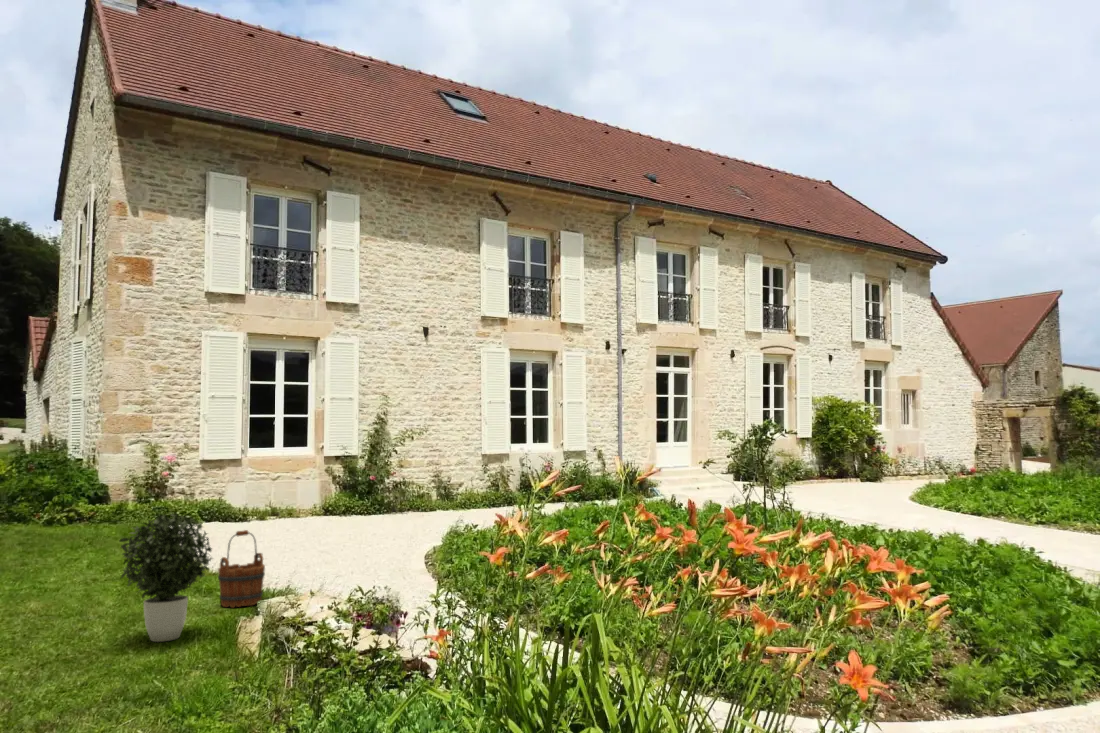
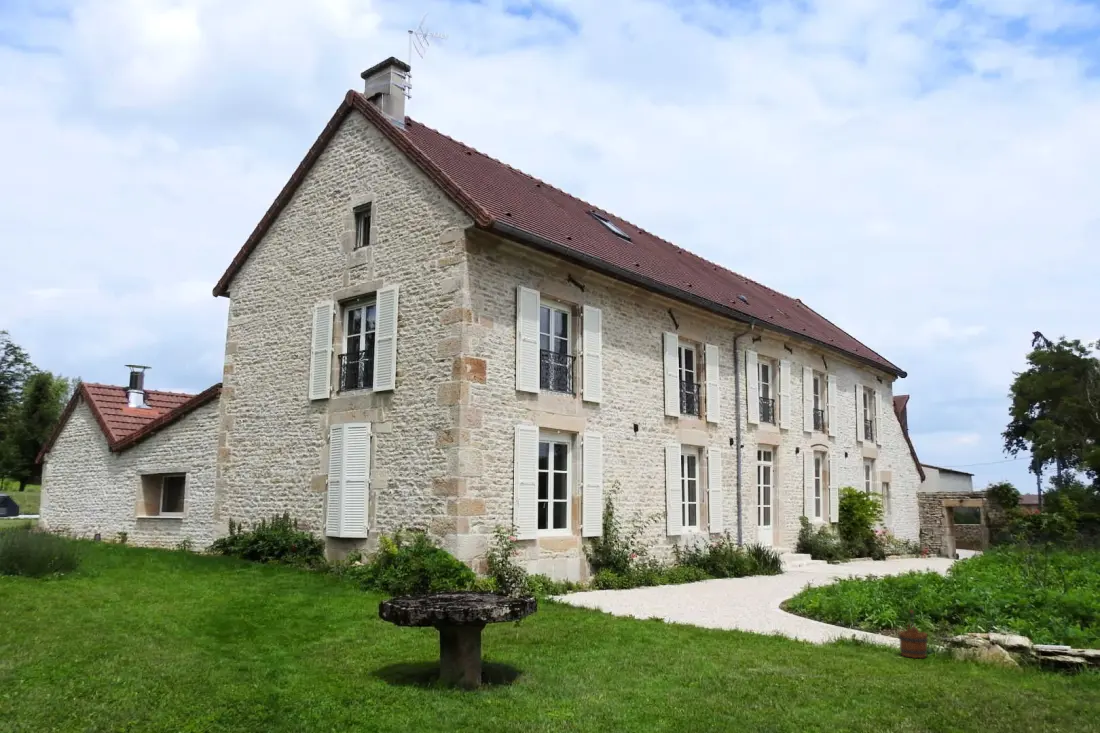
potted plant: present [119,513,212,642] -> none [939,601,996,676]

